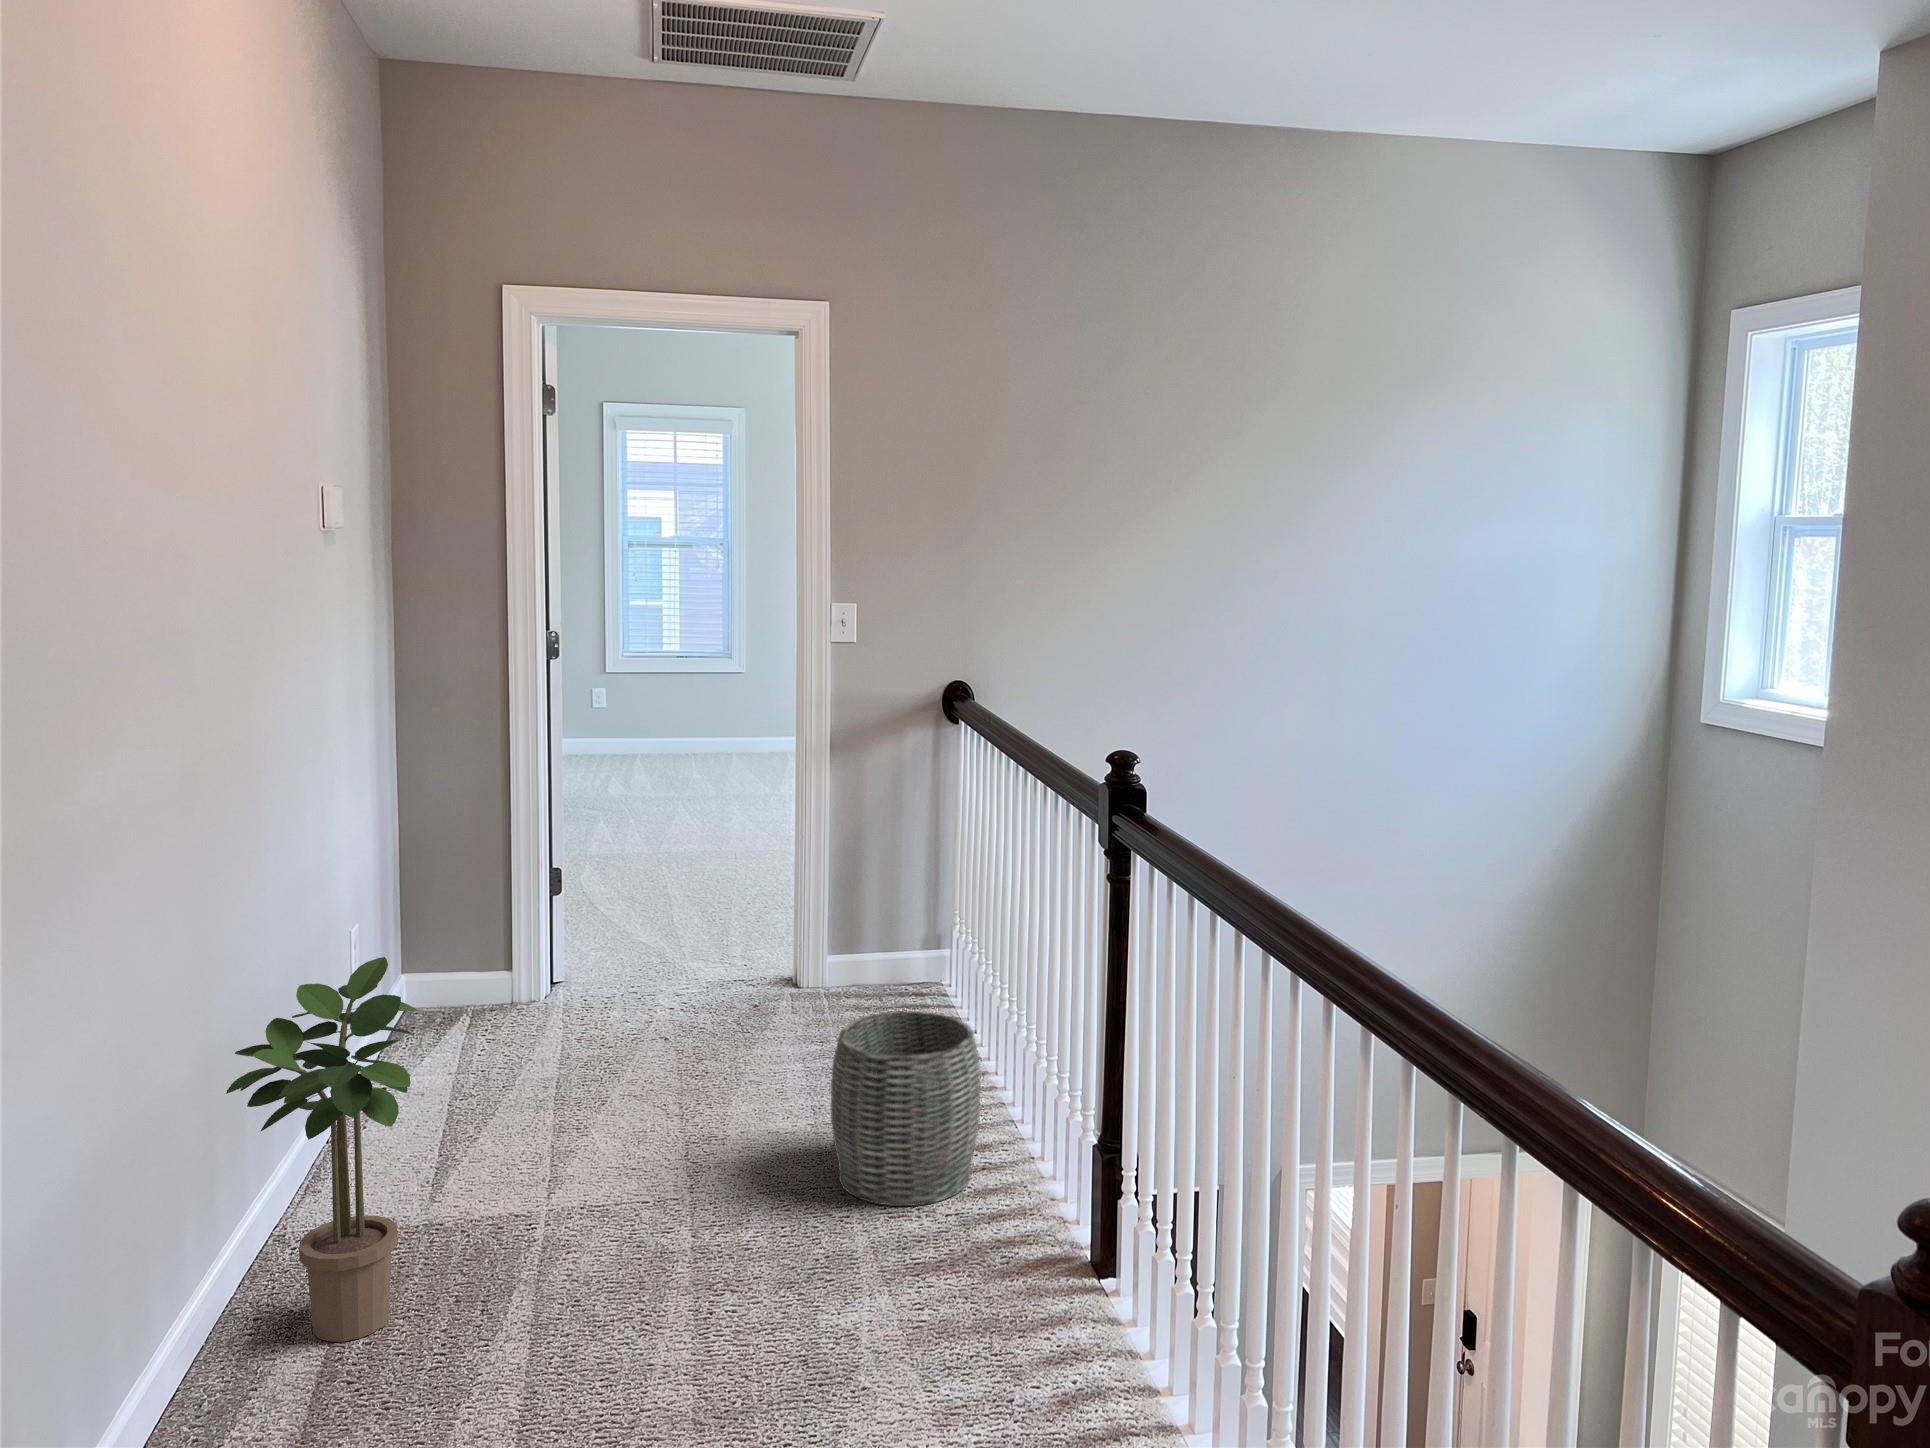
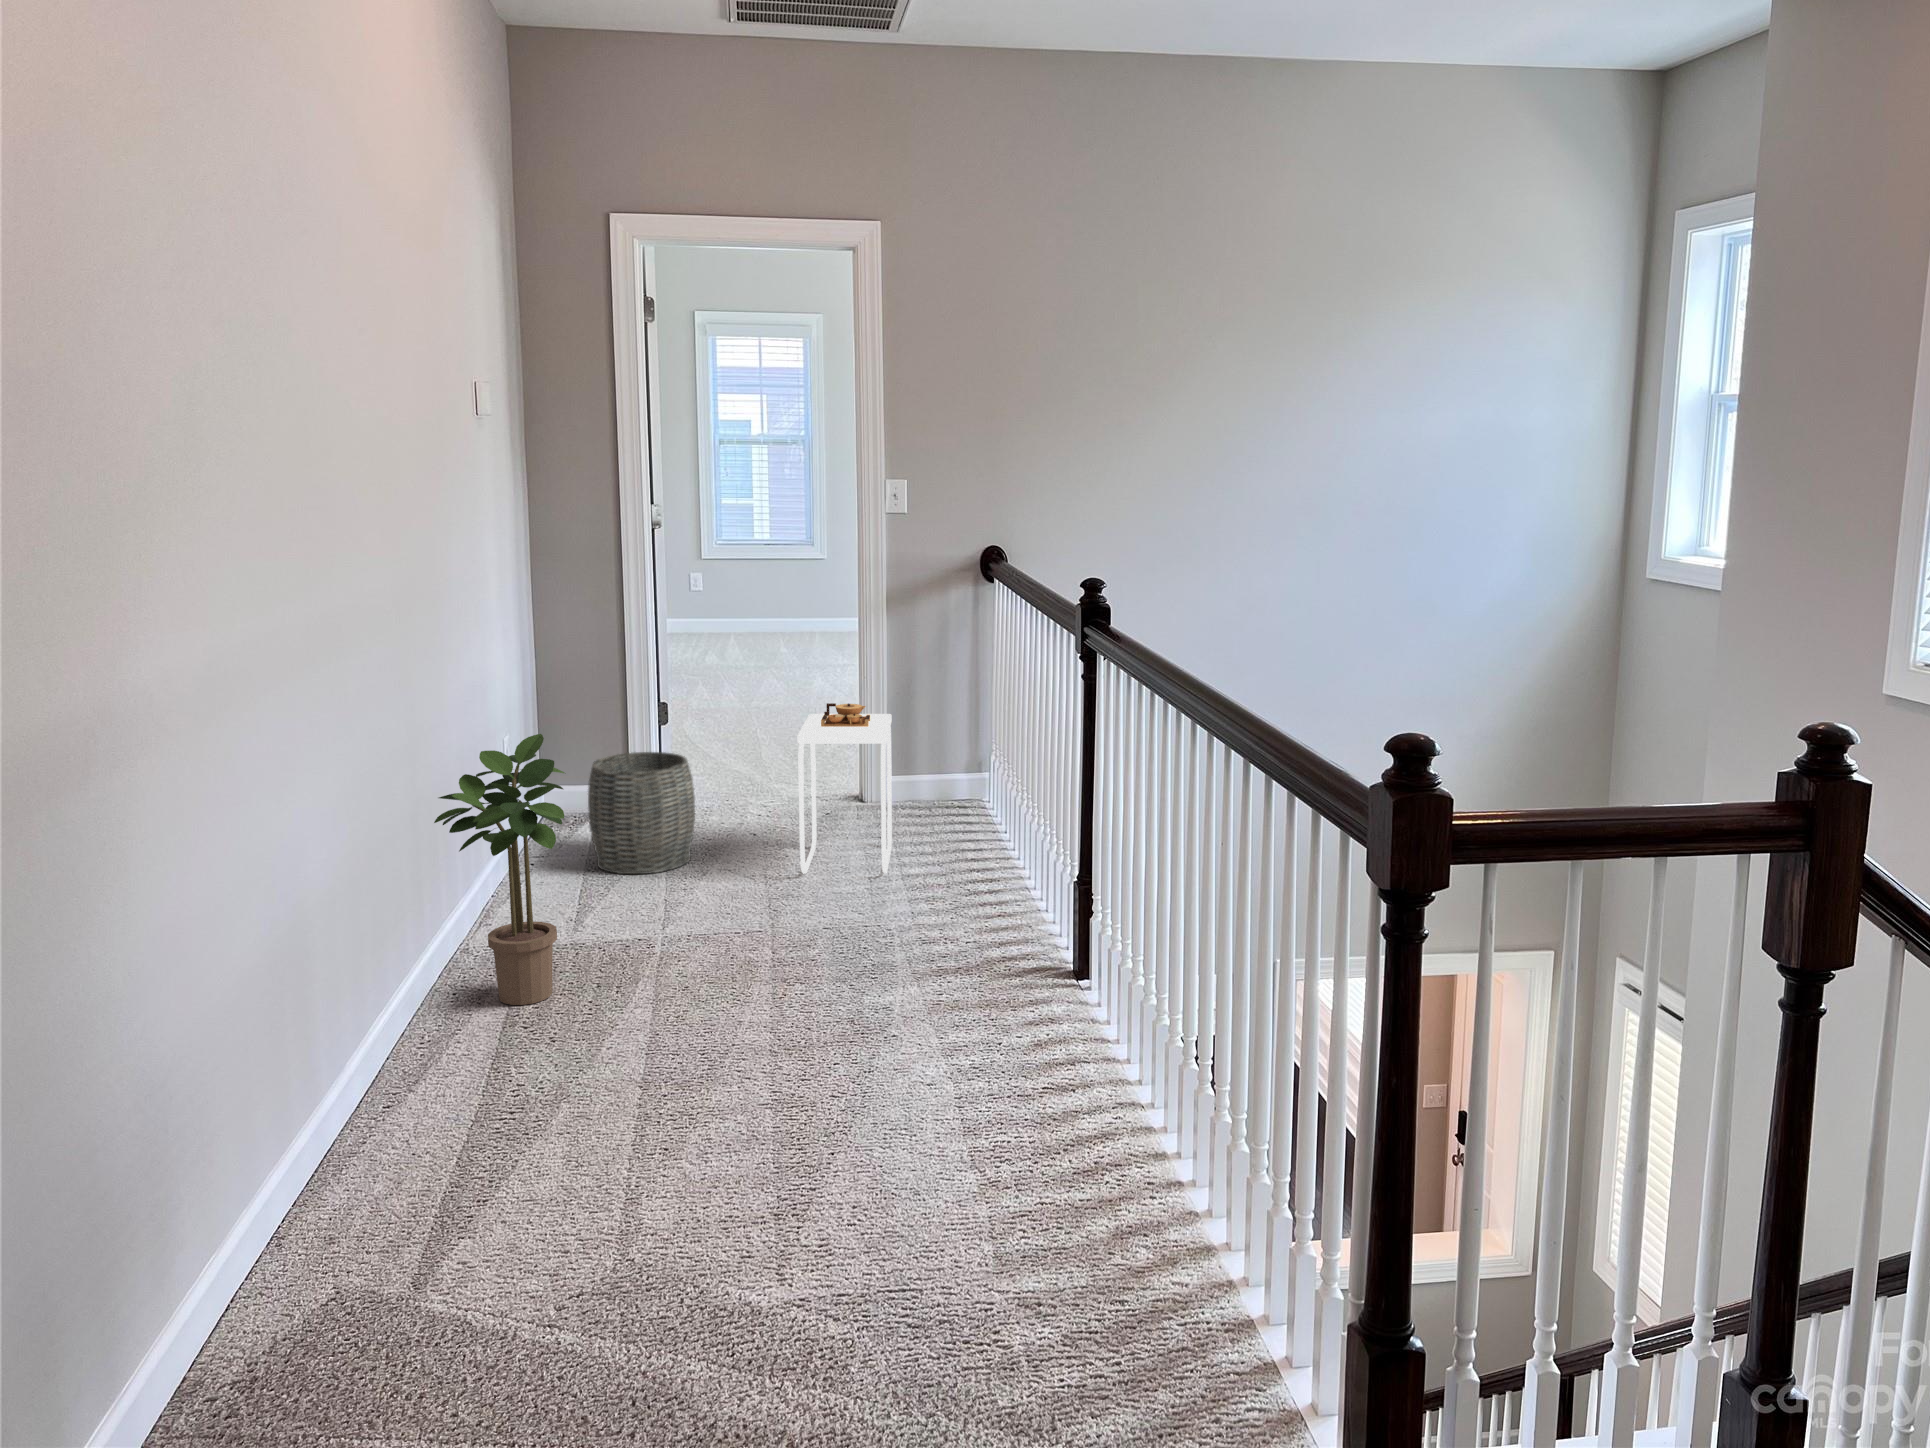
side table: none [725,883,840,1103] -> present [798,703,892,874]
woven basket: present [831,1011,981,1206] -> present [588,752,695,874]

